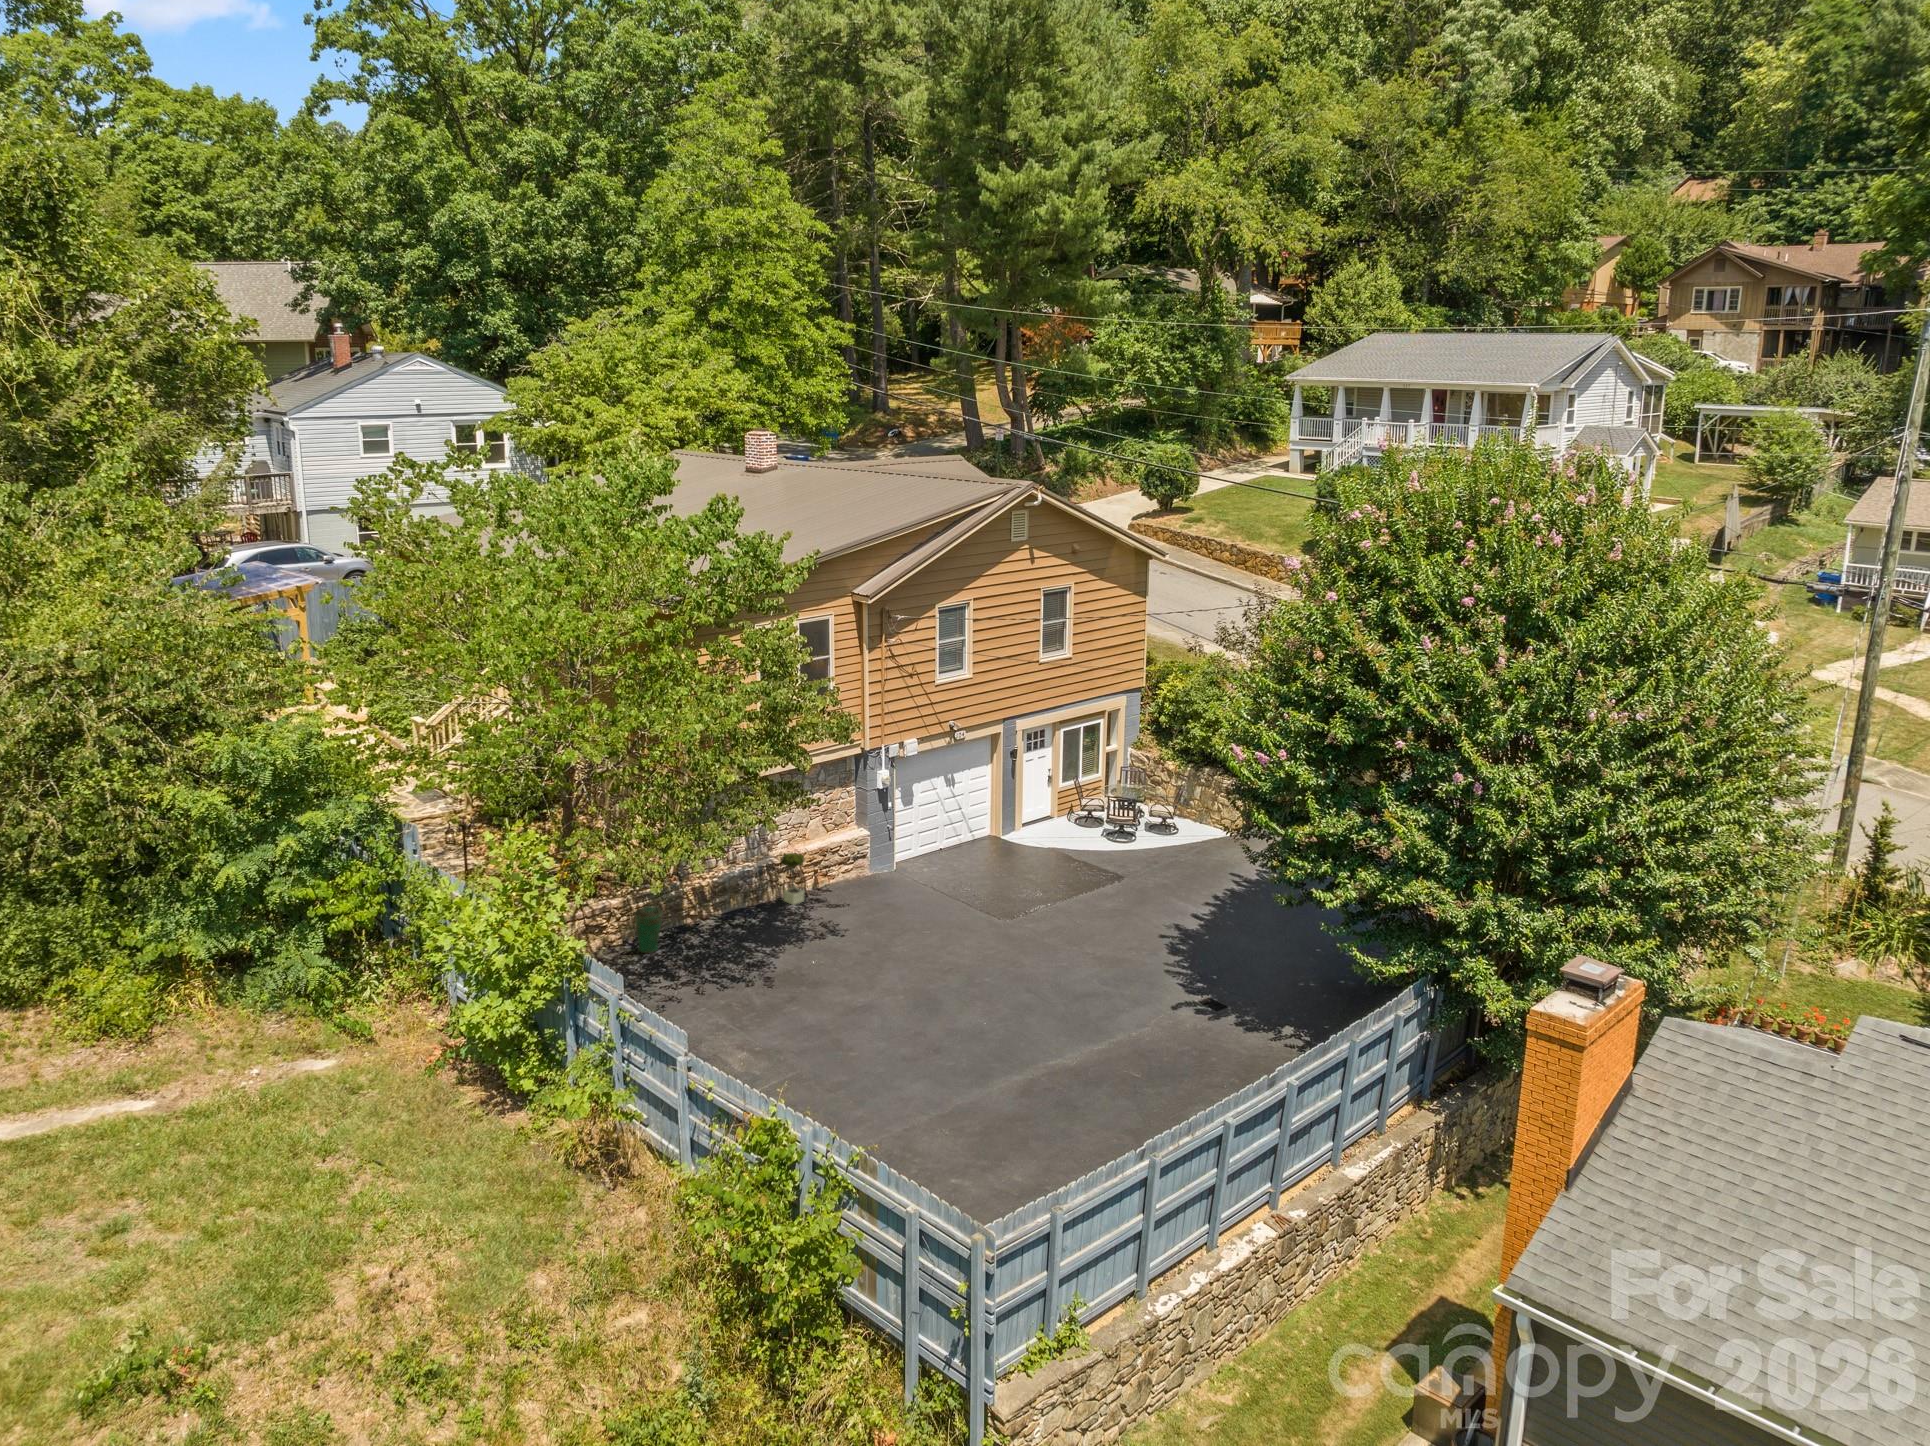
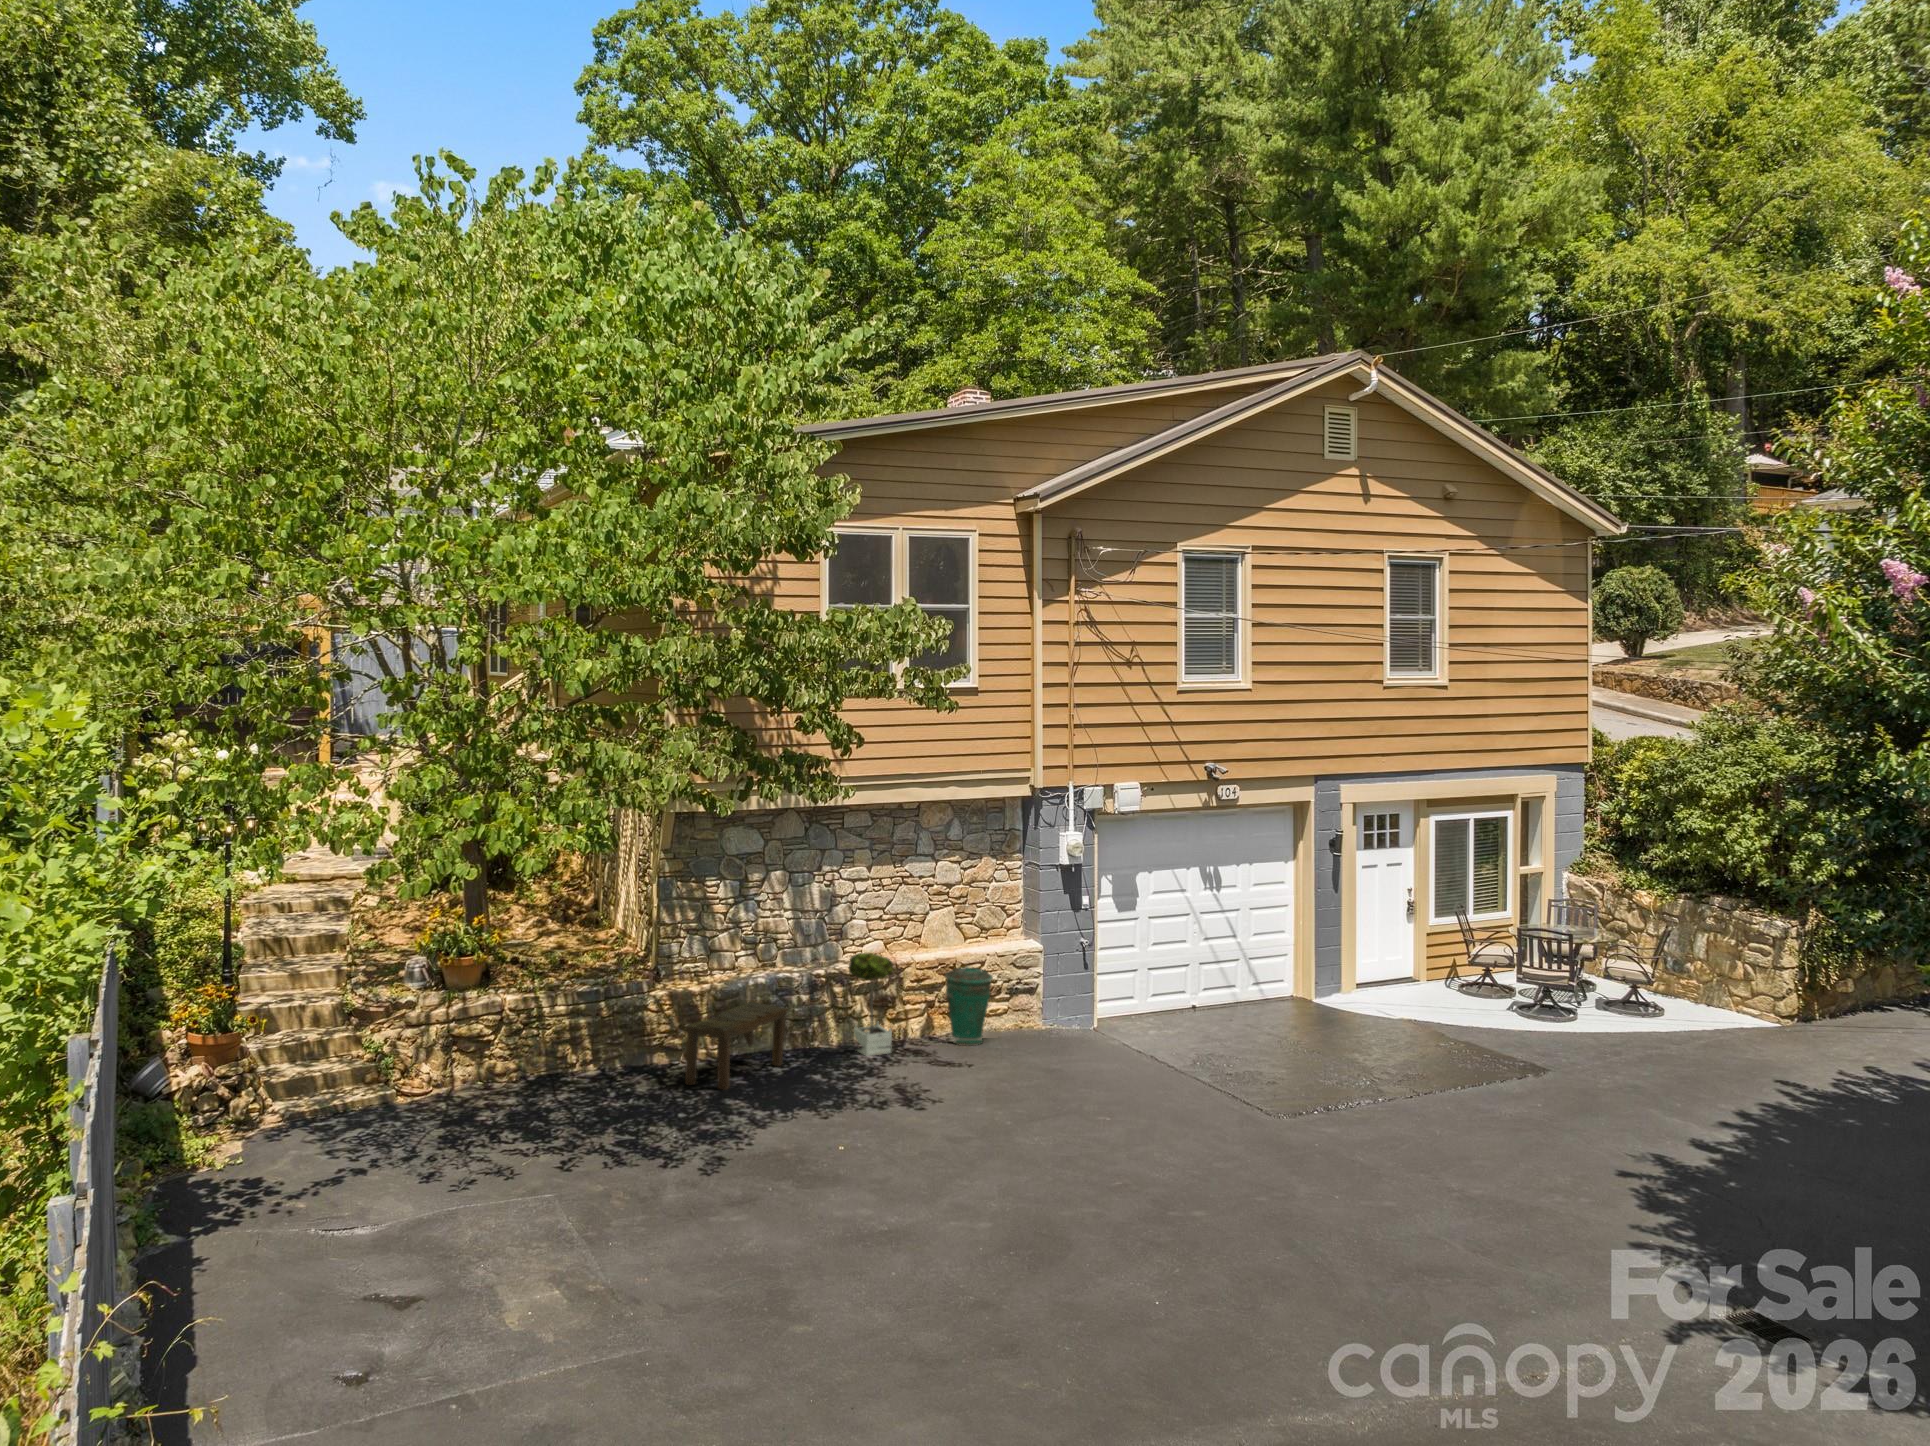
bench: none [716,886,758,935] -> present [685,1002,788,1090]
trash can: present [634,906,662,953] -> present [945,966,993,1046]

